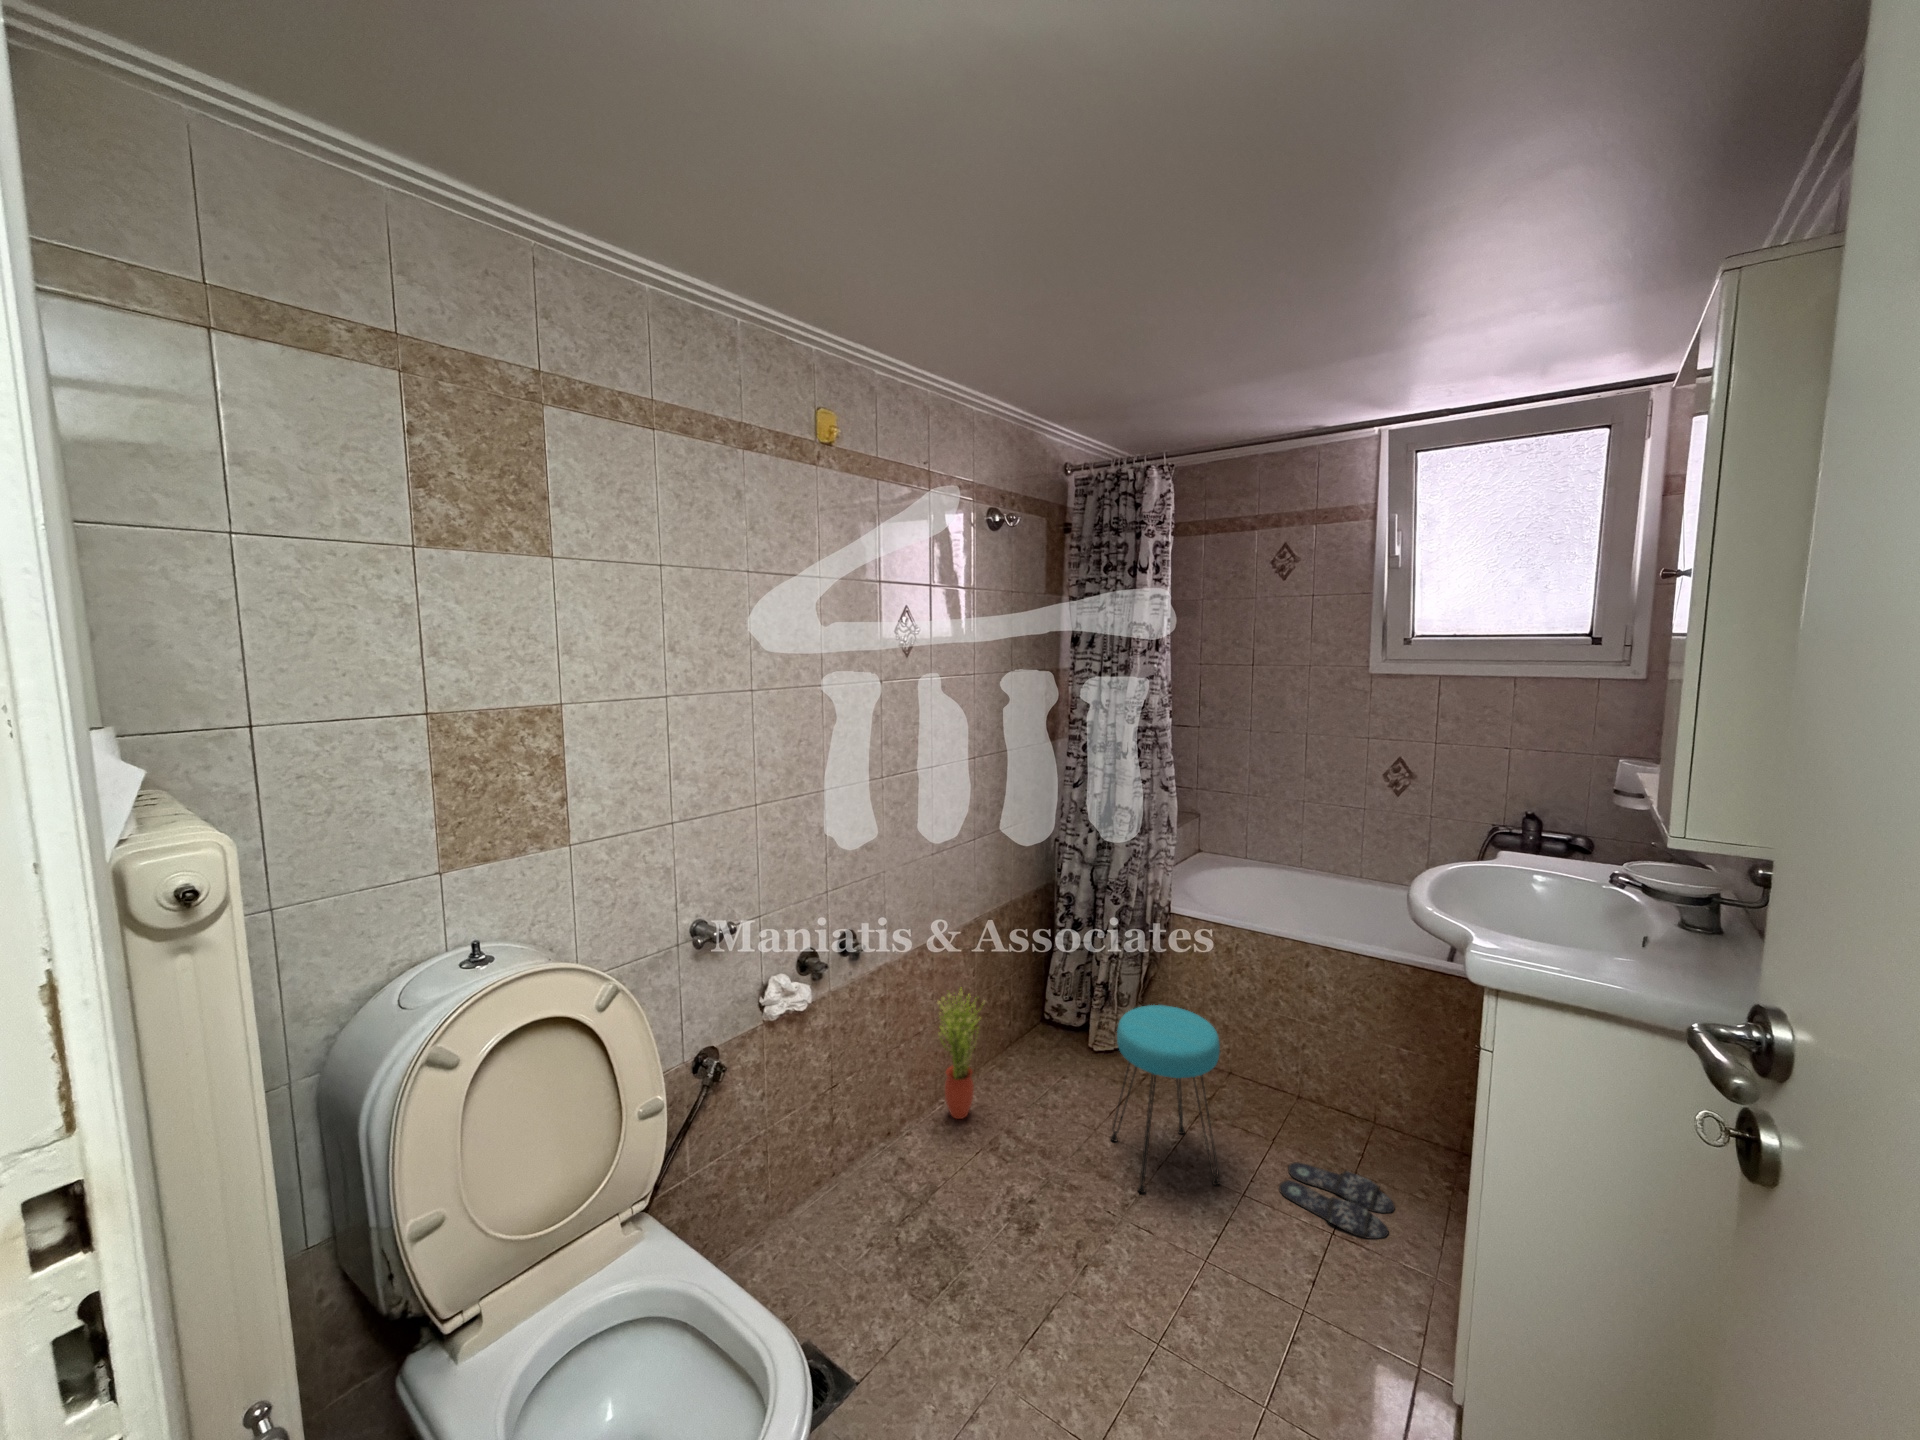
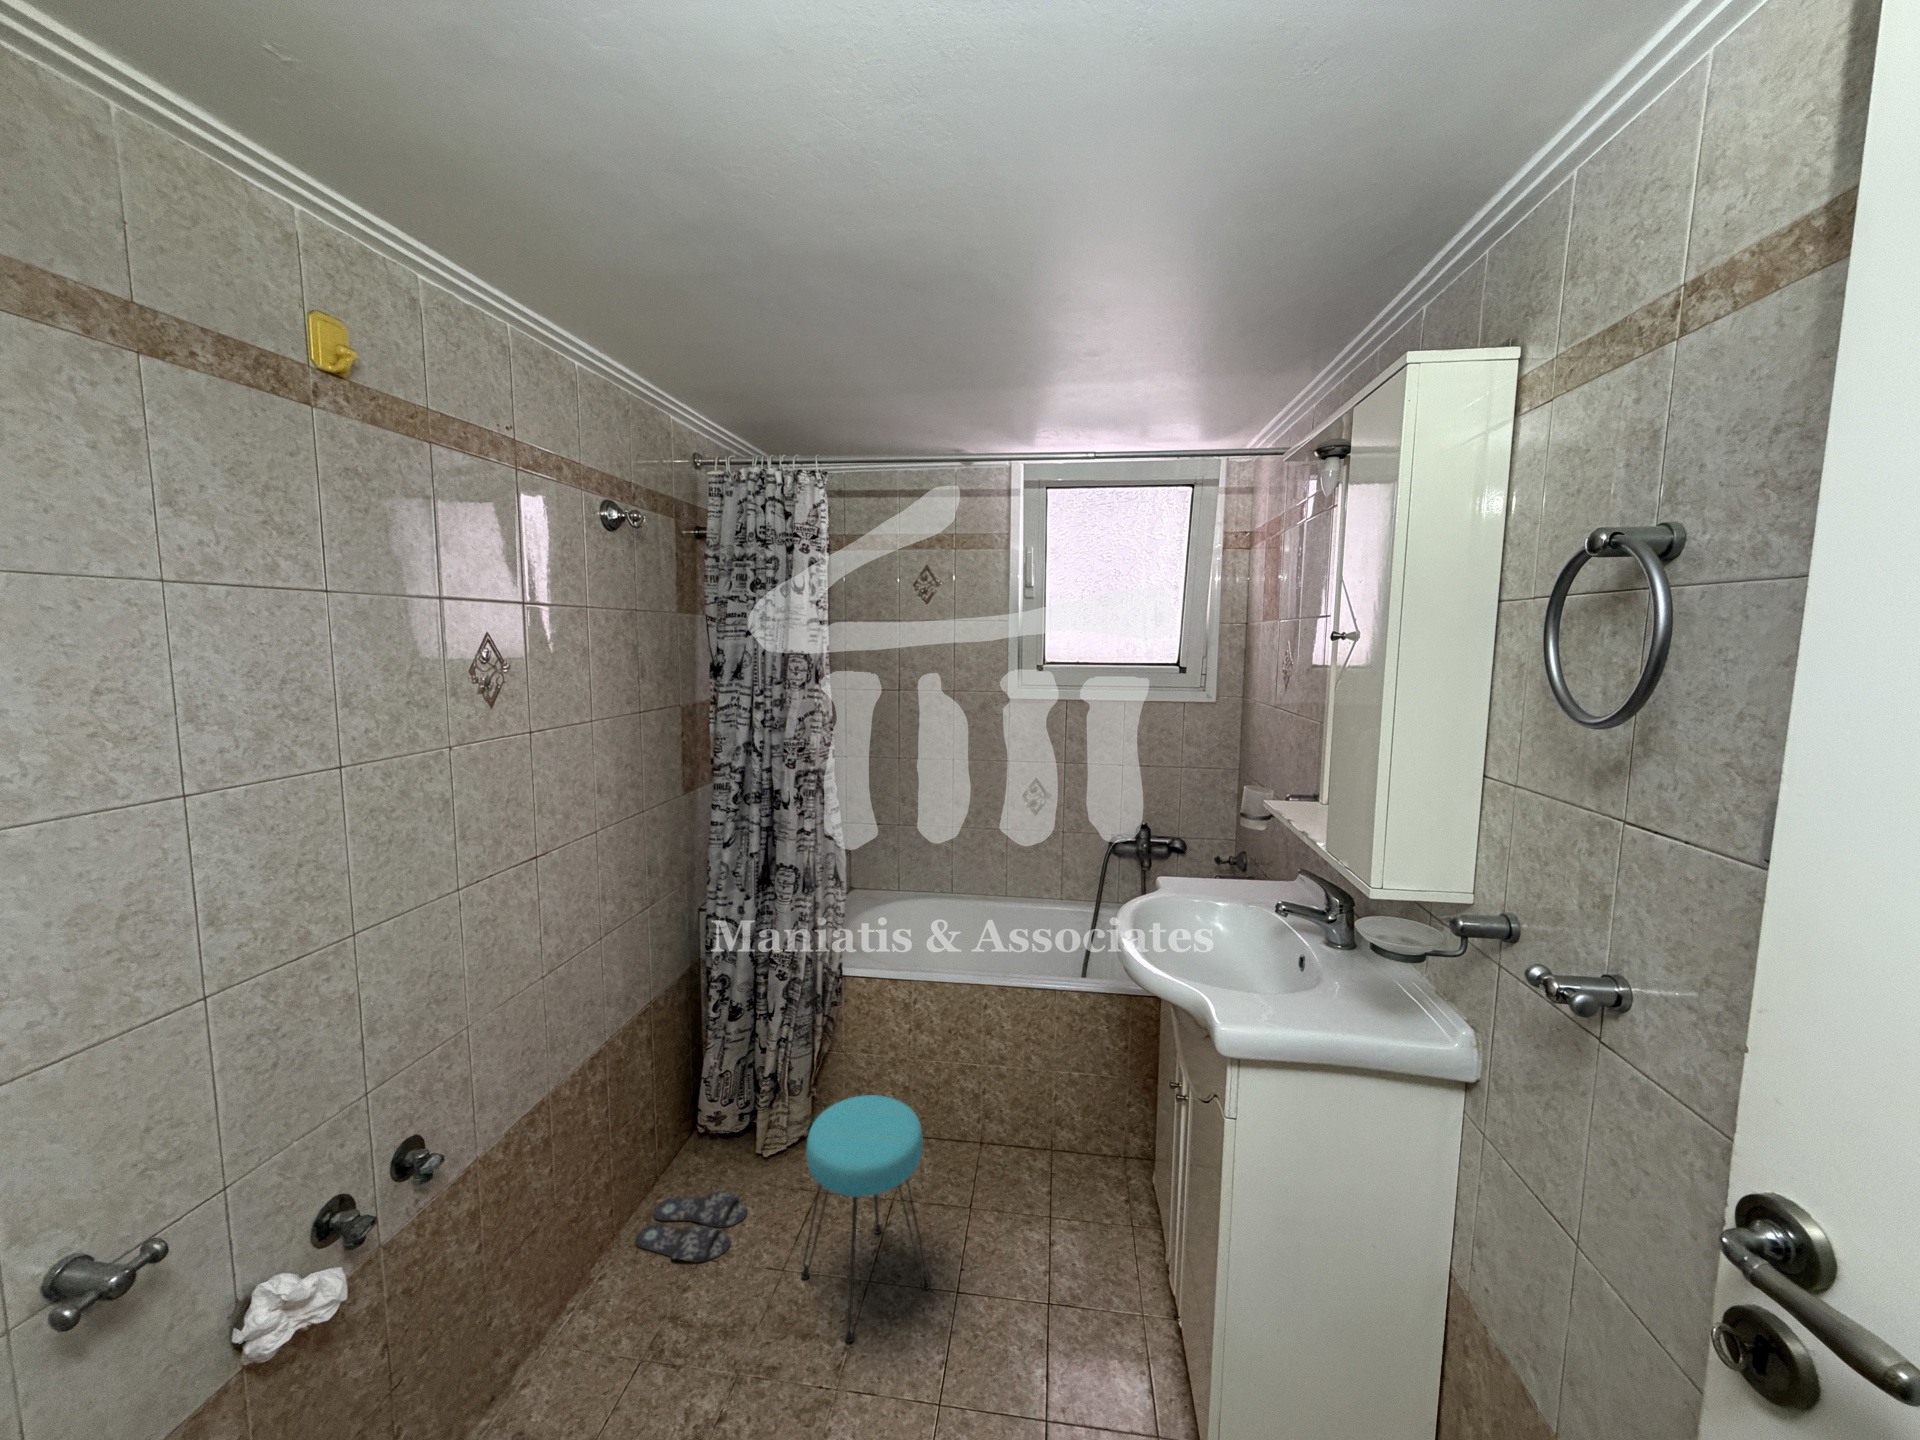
potted plant: present [938,989,985,1119] -> none [551,1153,625,1337]
slippers: present [1279,1162,1395,1239] -> present [635,1191,747,1263]

